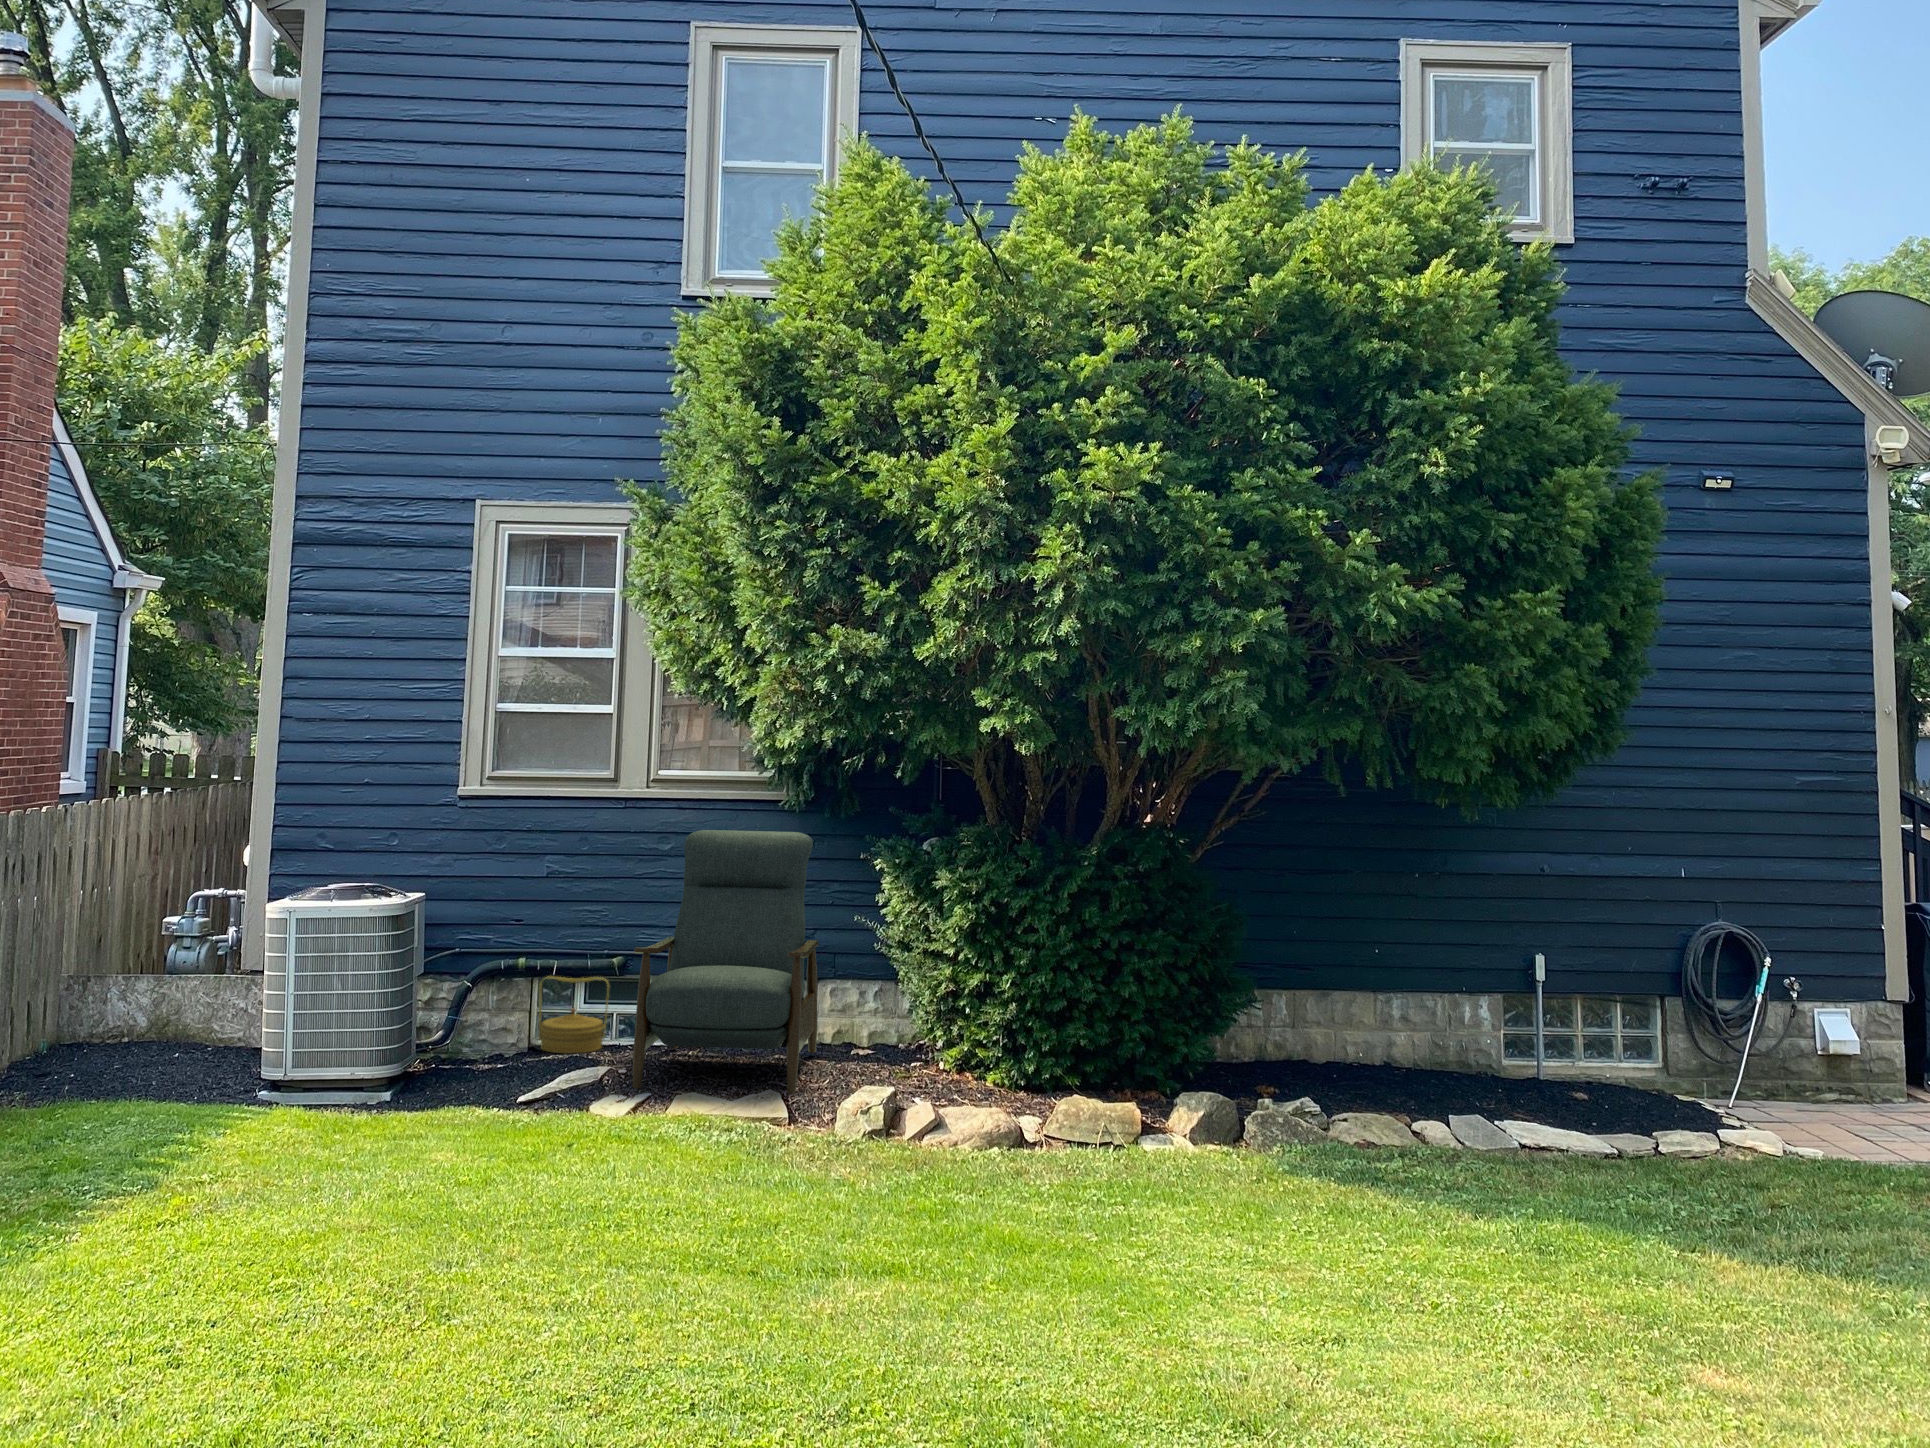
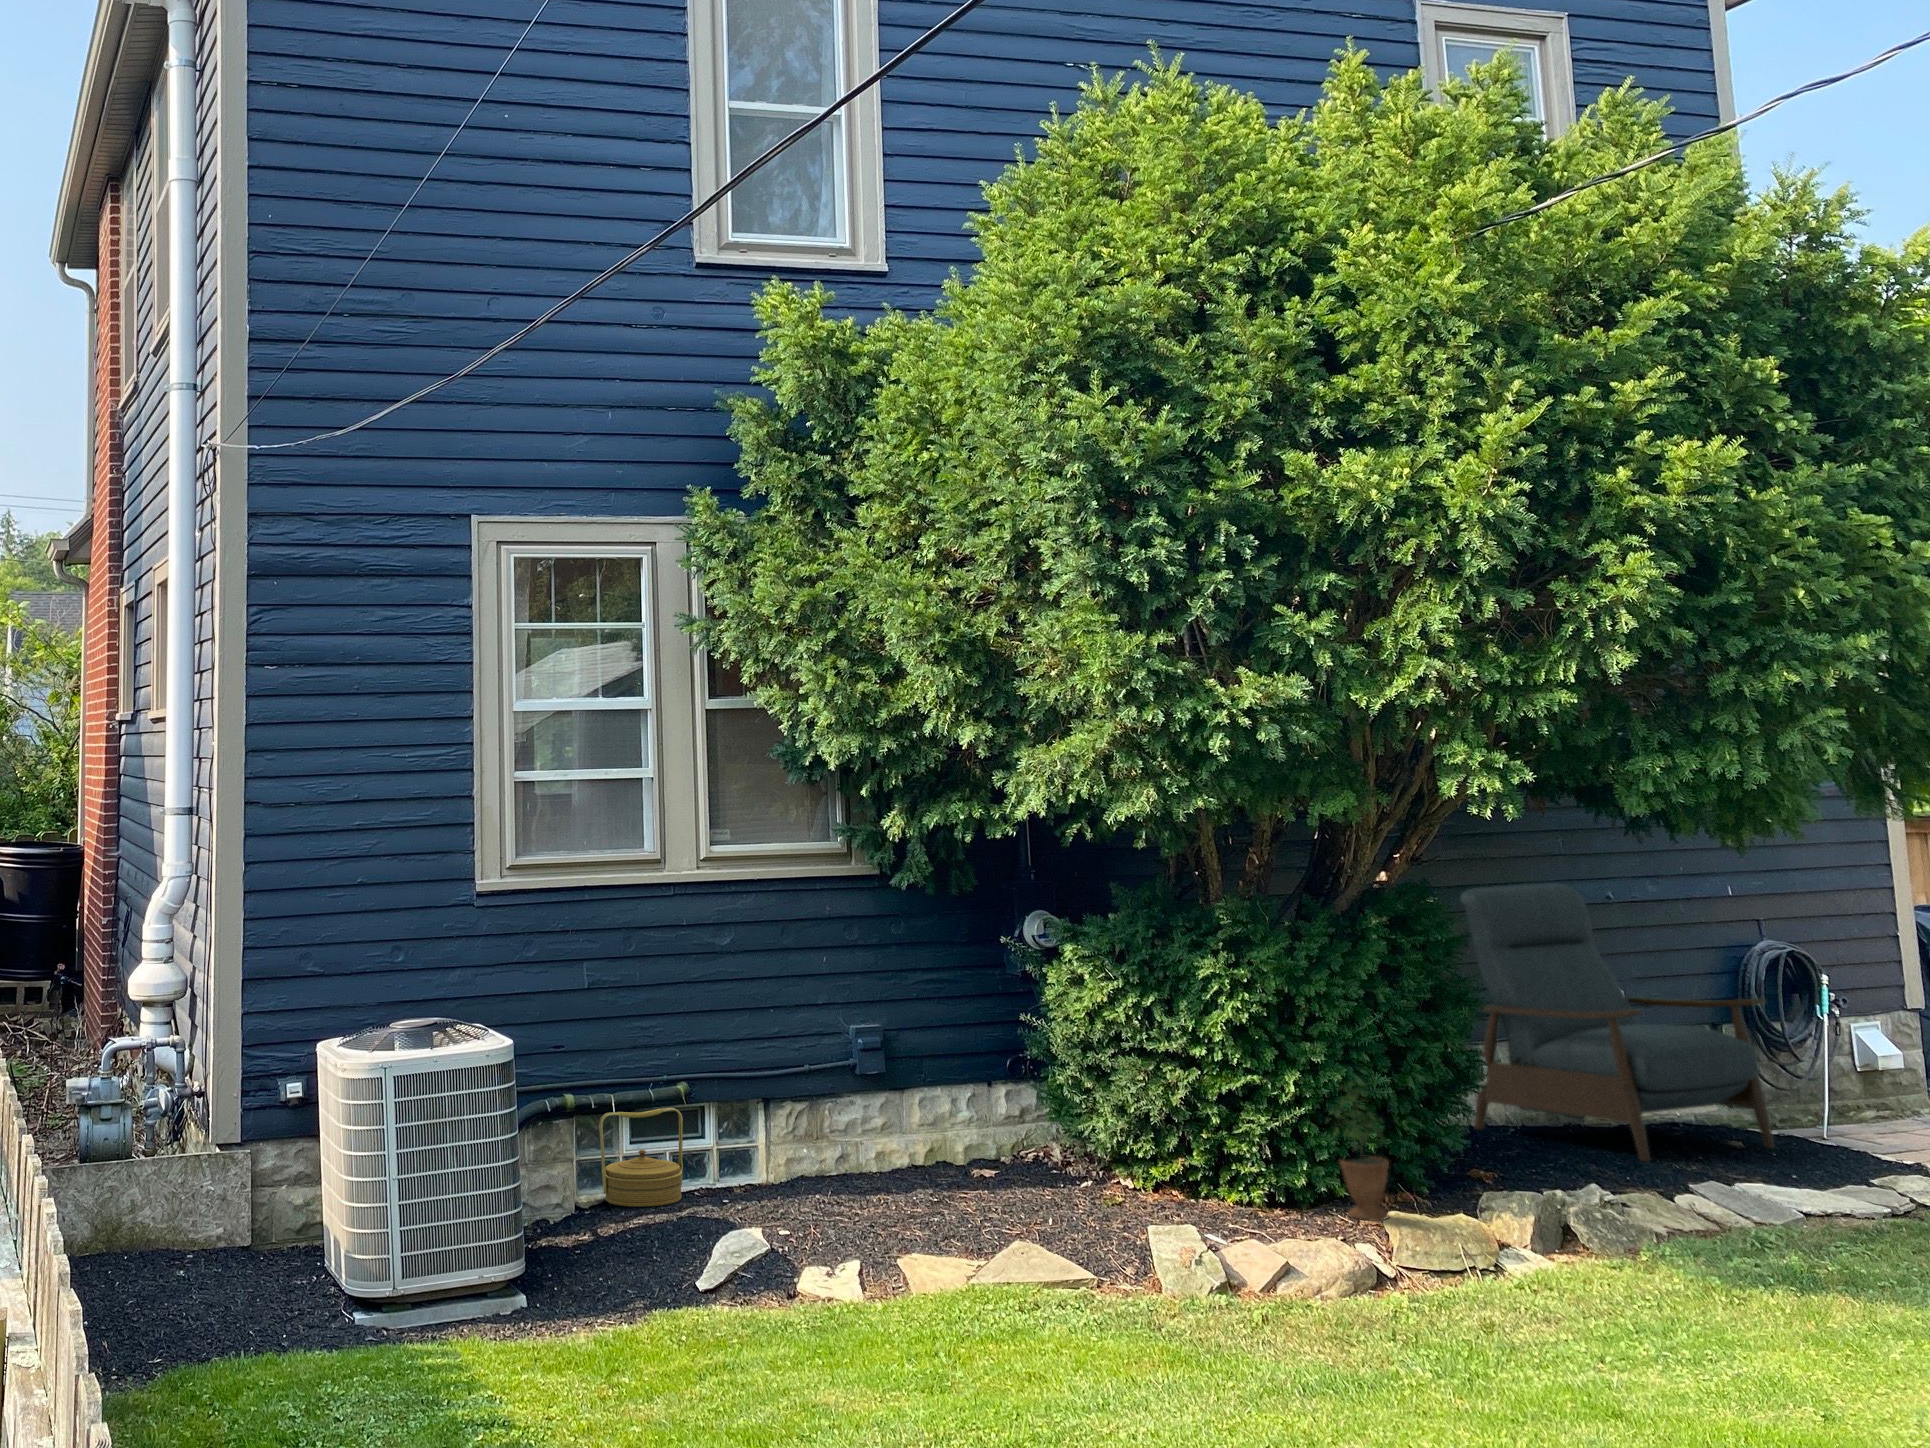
chair: present [633,830,818,1094] -> present [1461,883,1774,1161]
potted plant: none [1034,1000,1084,1129] -> present [1330,1080,1389,1220]

